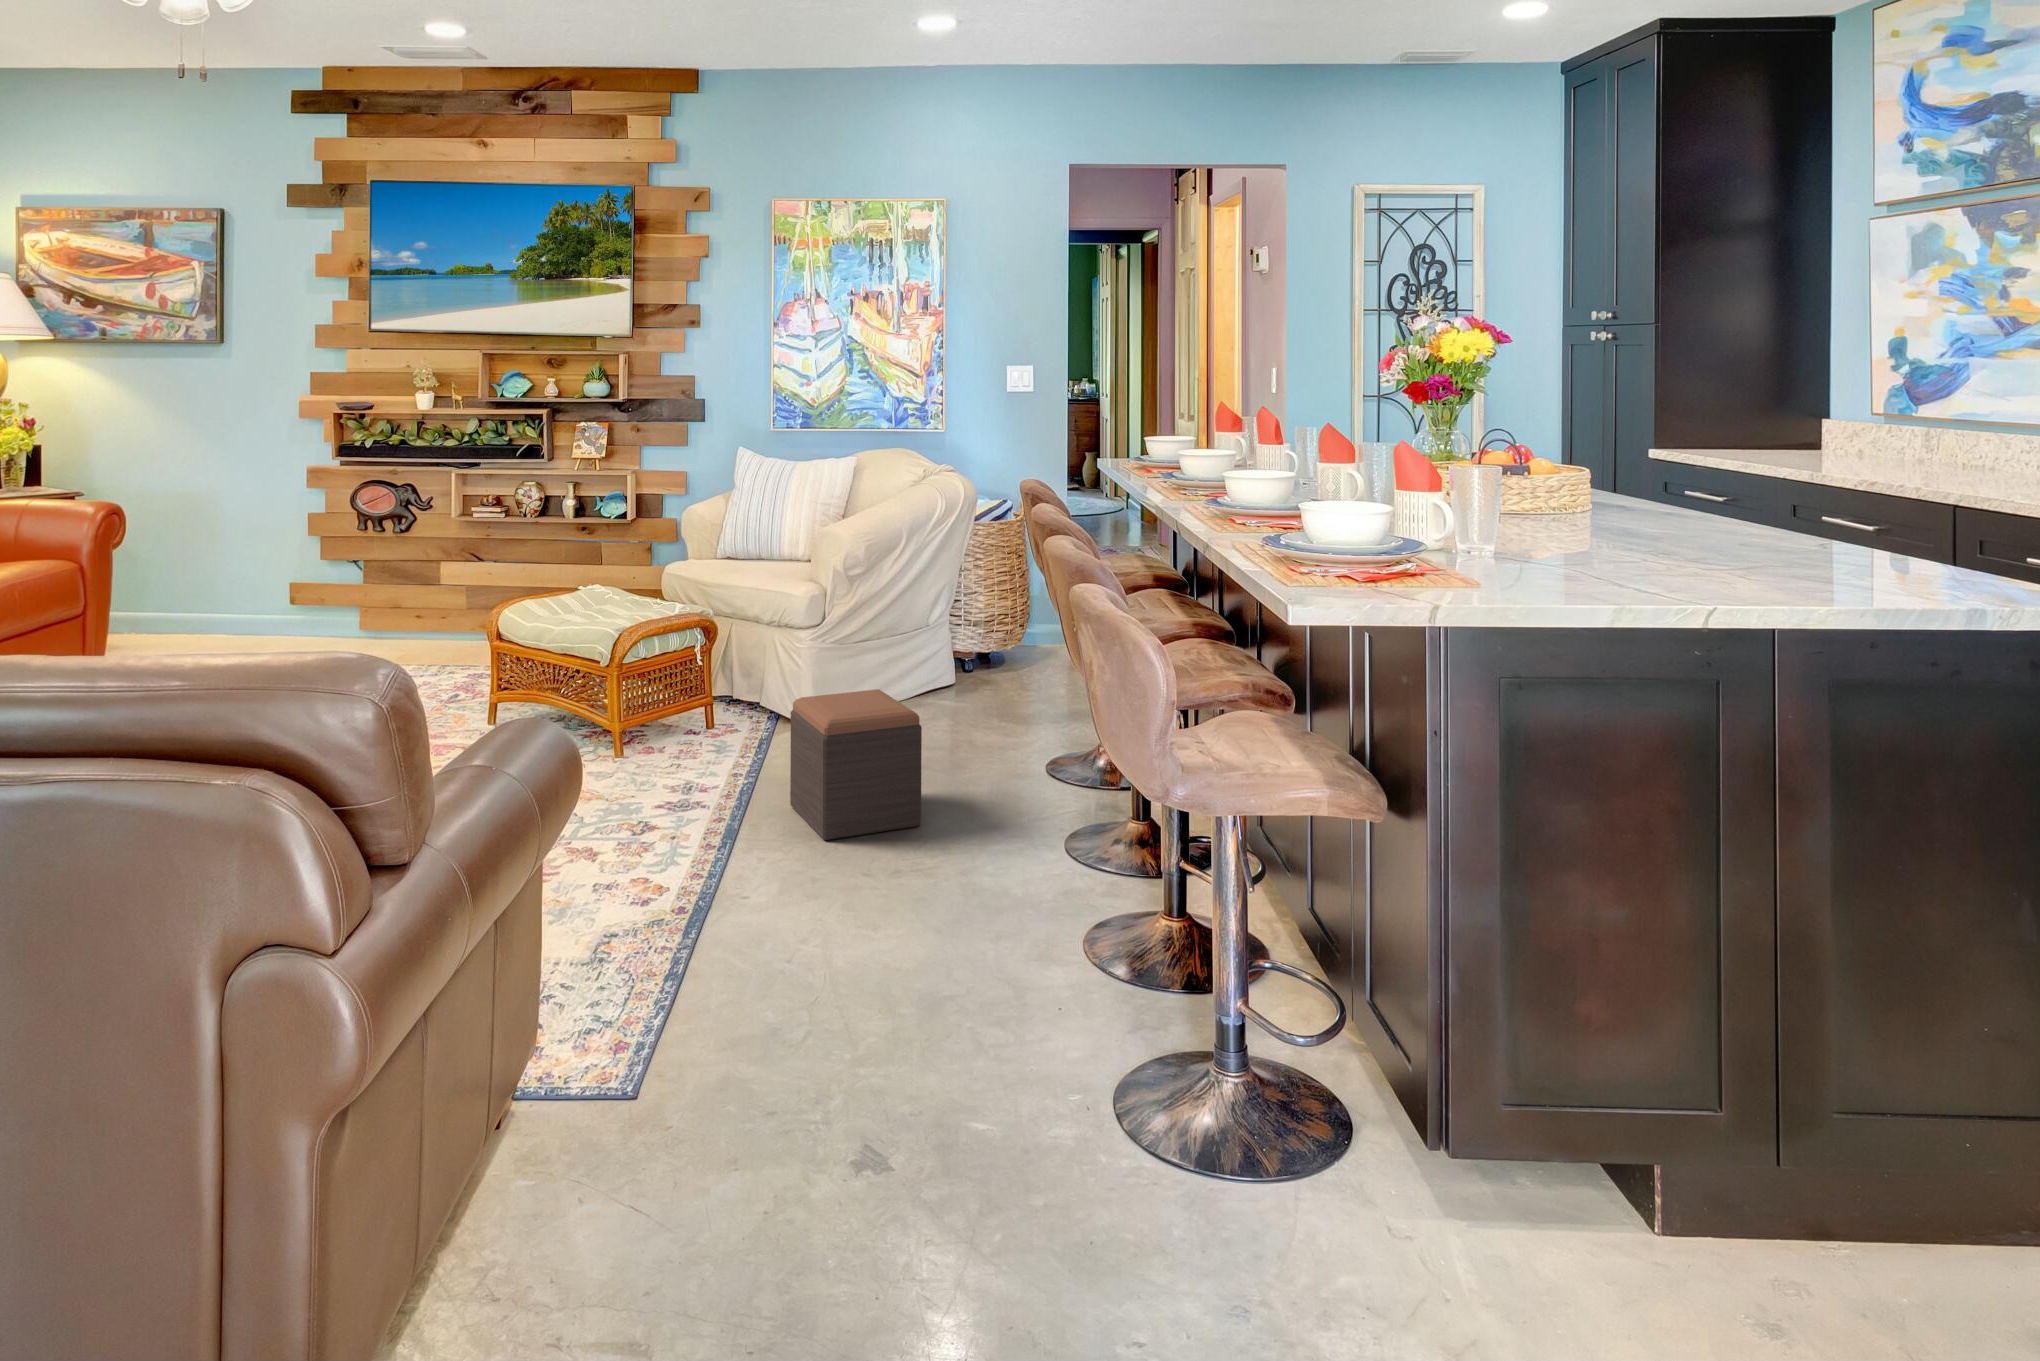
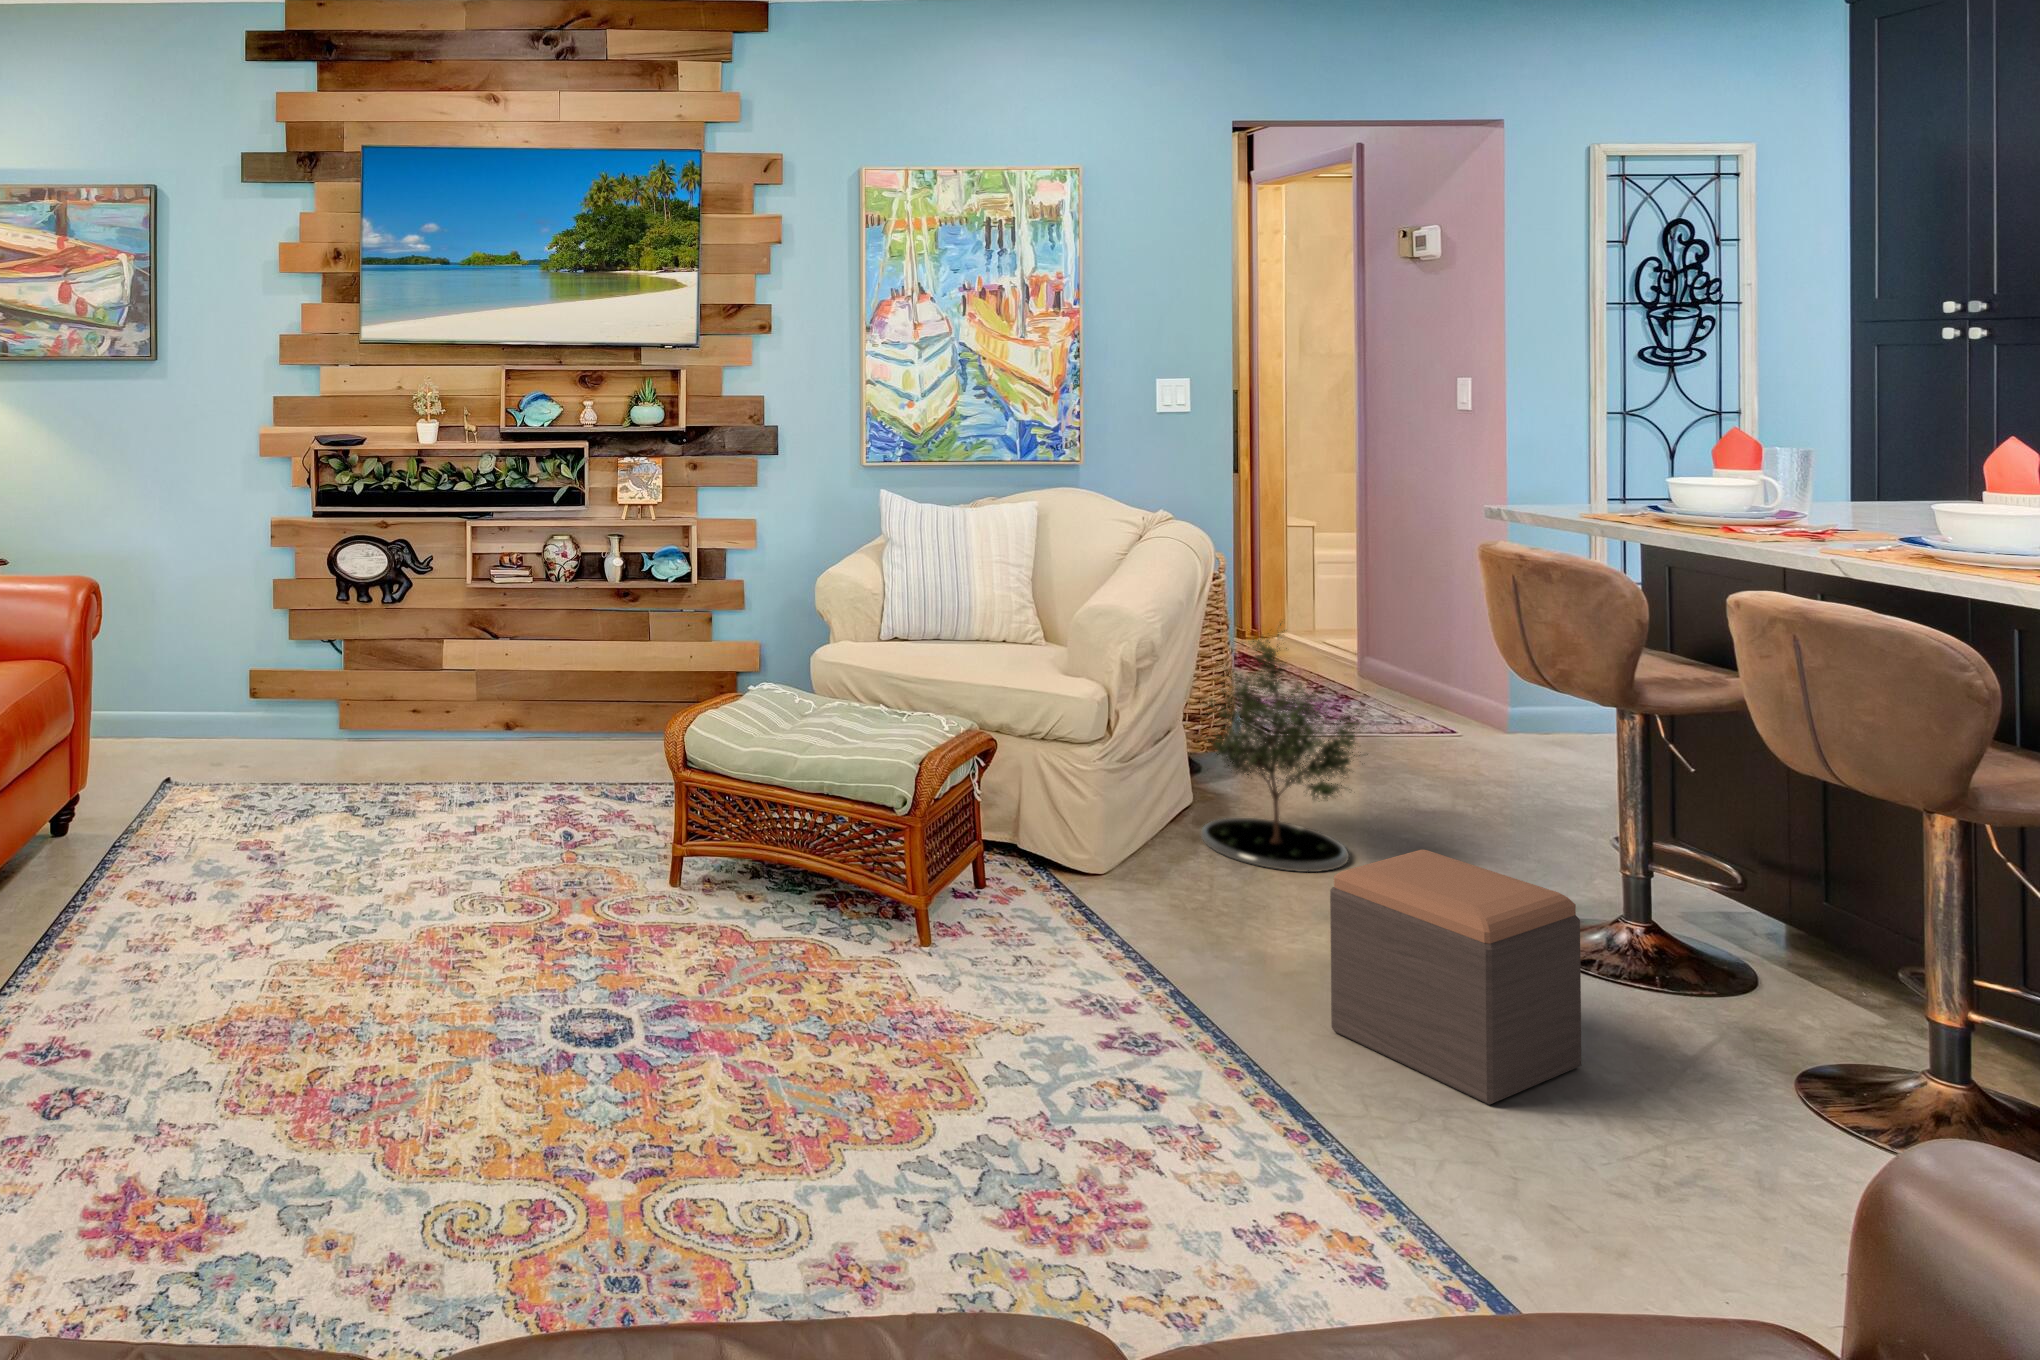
potted tree: none [889,545,1001,729] -> present [1194,623,1368,872]

